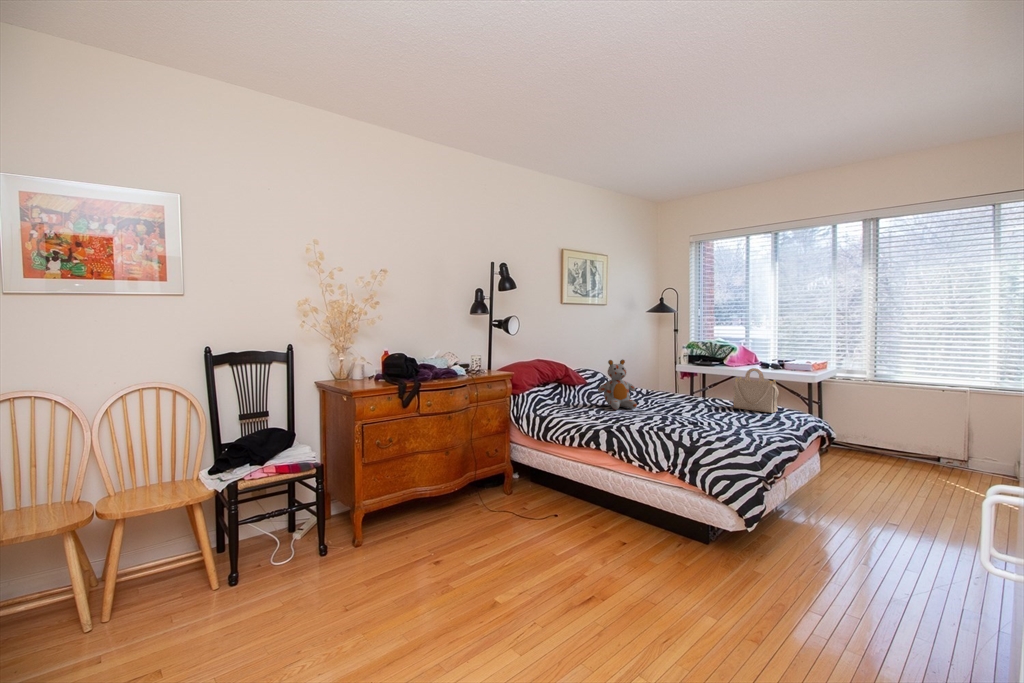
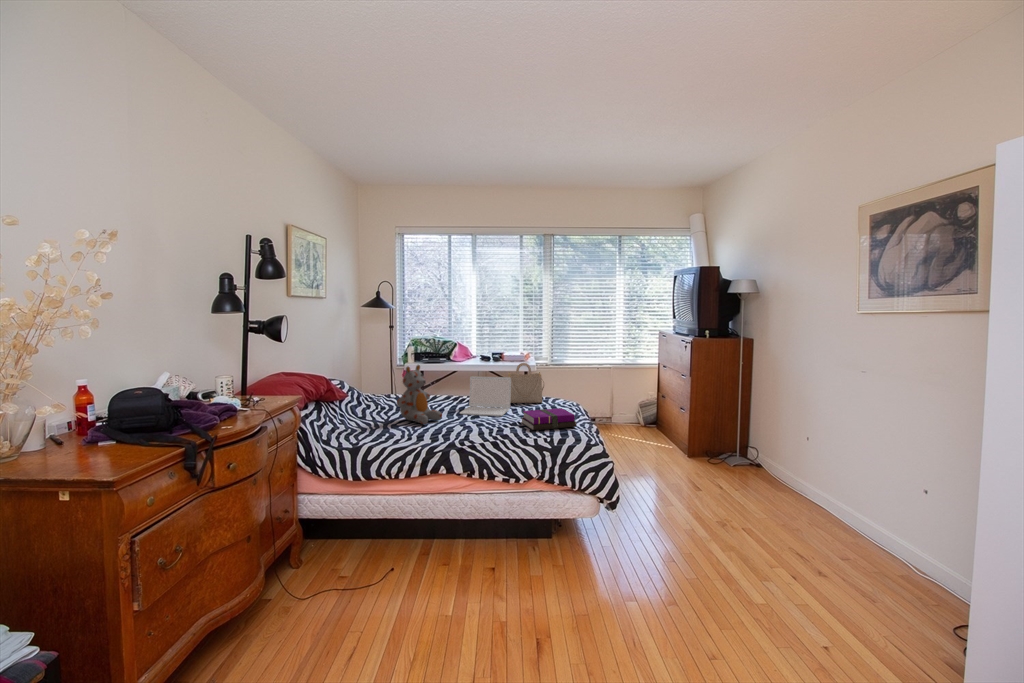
laptop: none [664,376,723,416] -> present [460,376,511,416]
notebook: none [697,412,753,436] -> present [521,408,577,430]

